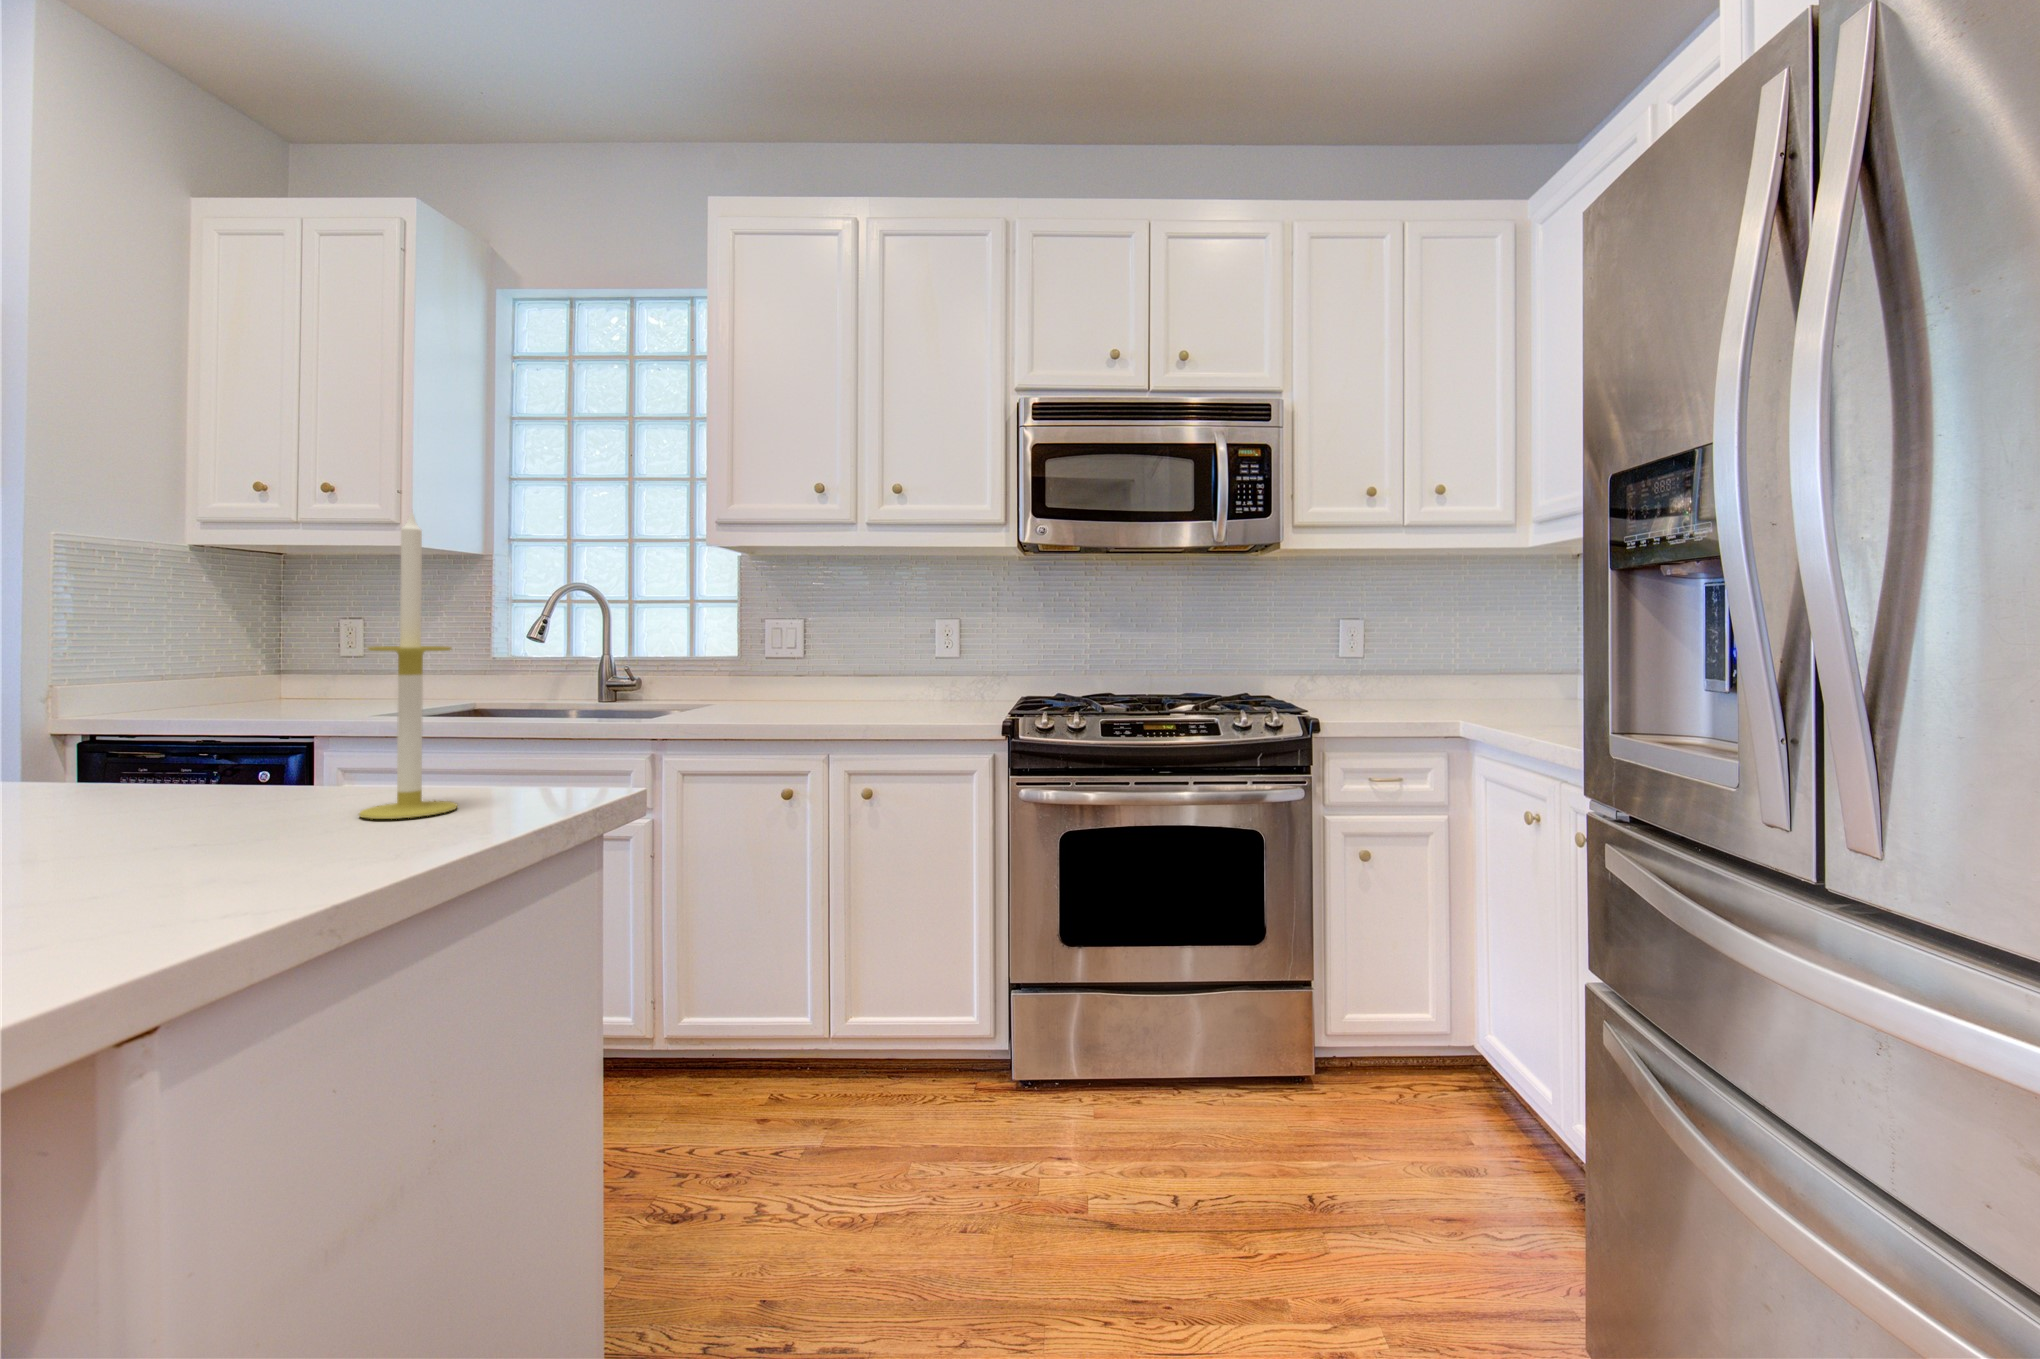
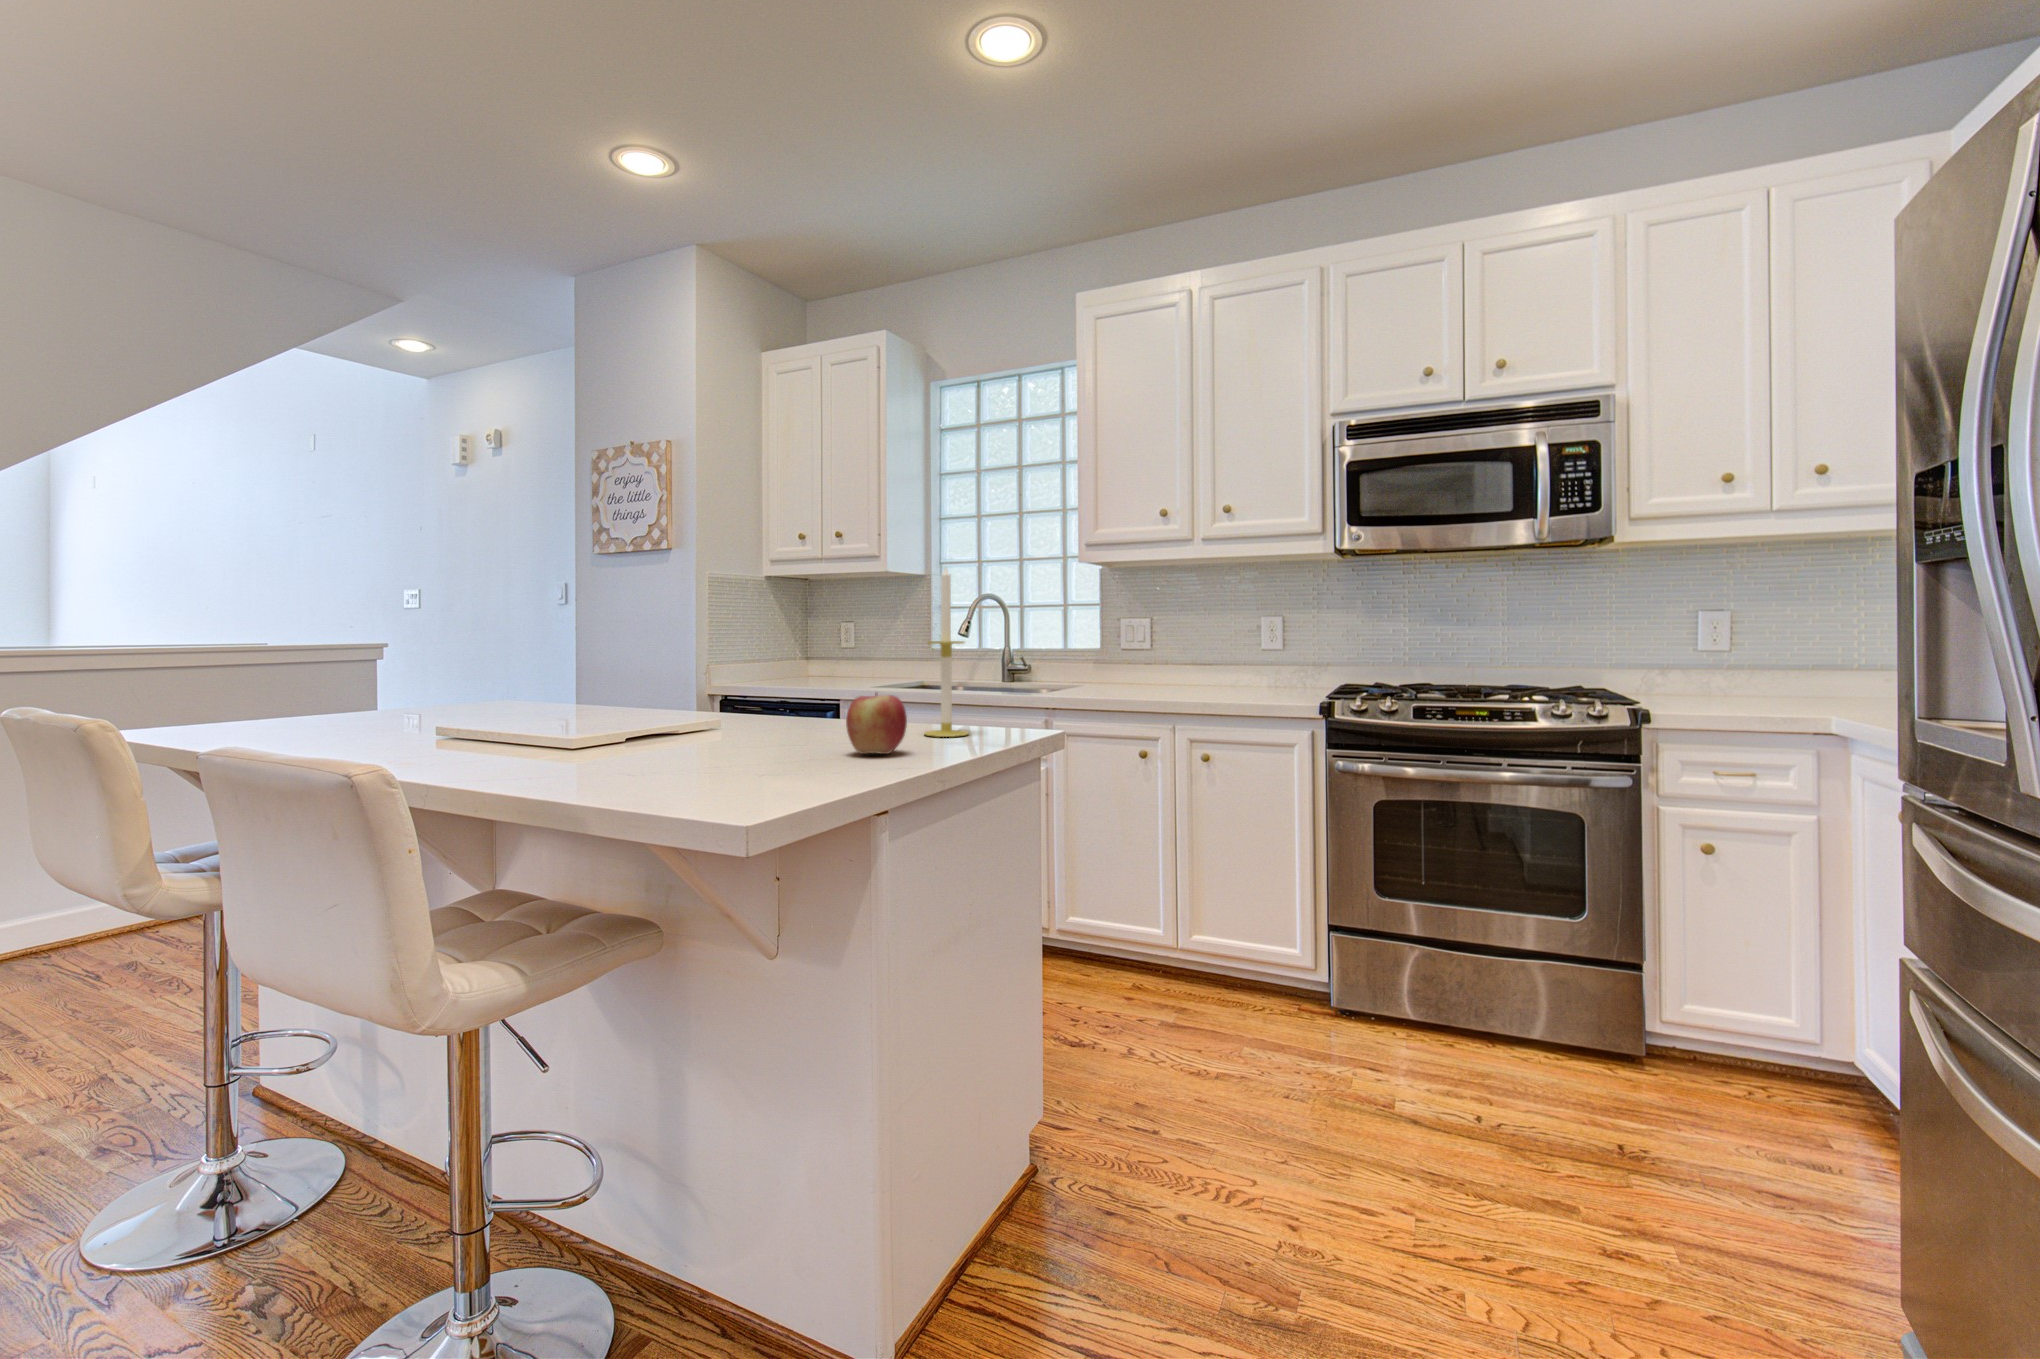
apple: none [95,751,269,885] -> present [846,693,907,754]

